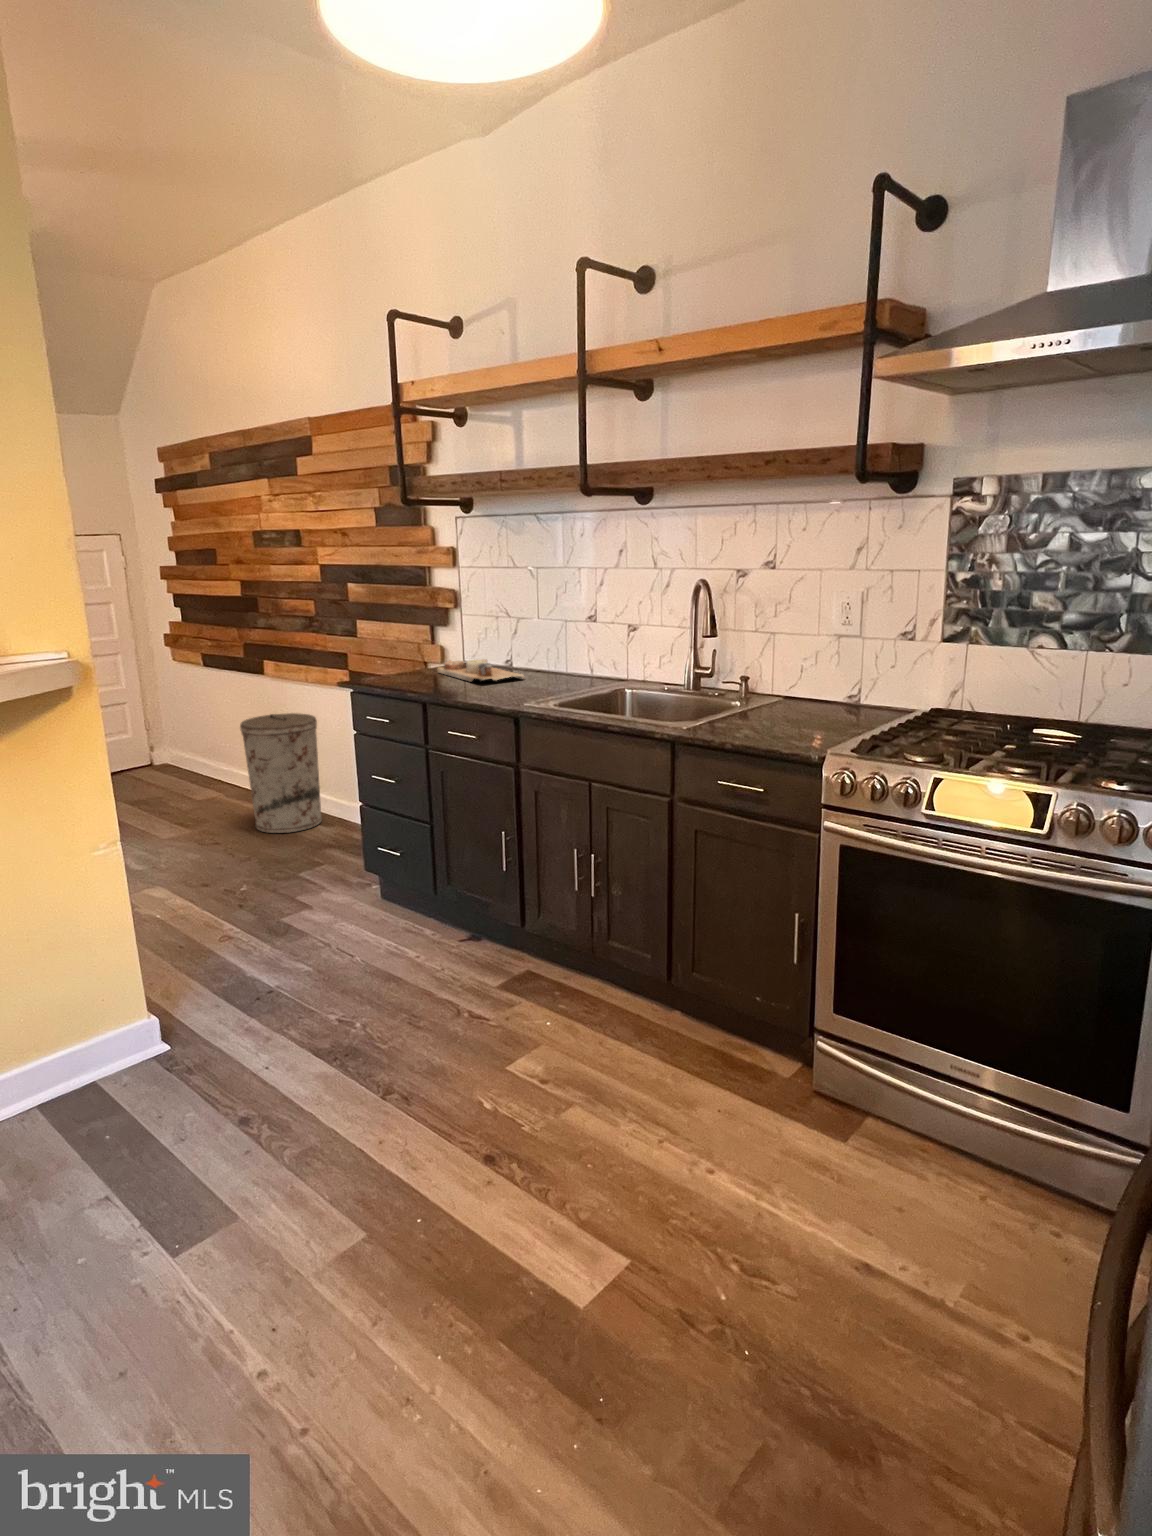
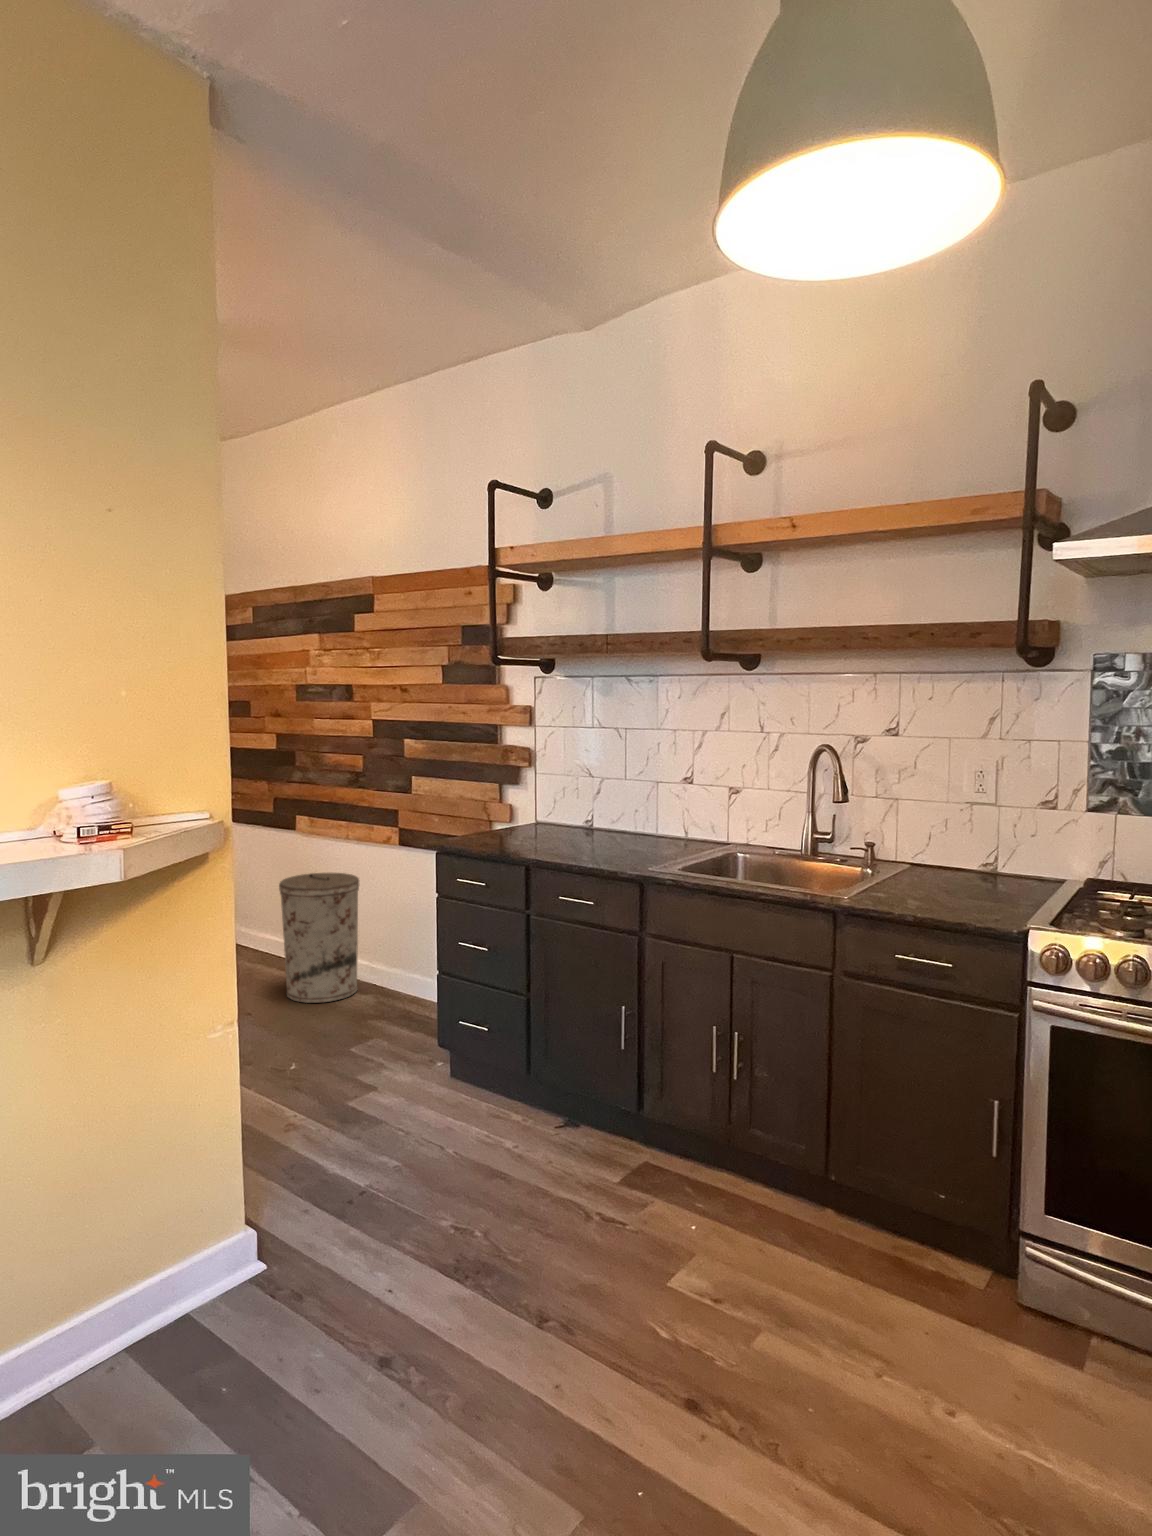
cutting board: present [437,659,525,682] -> none [519,820,621,844]

